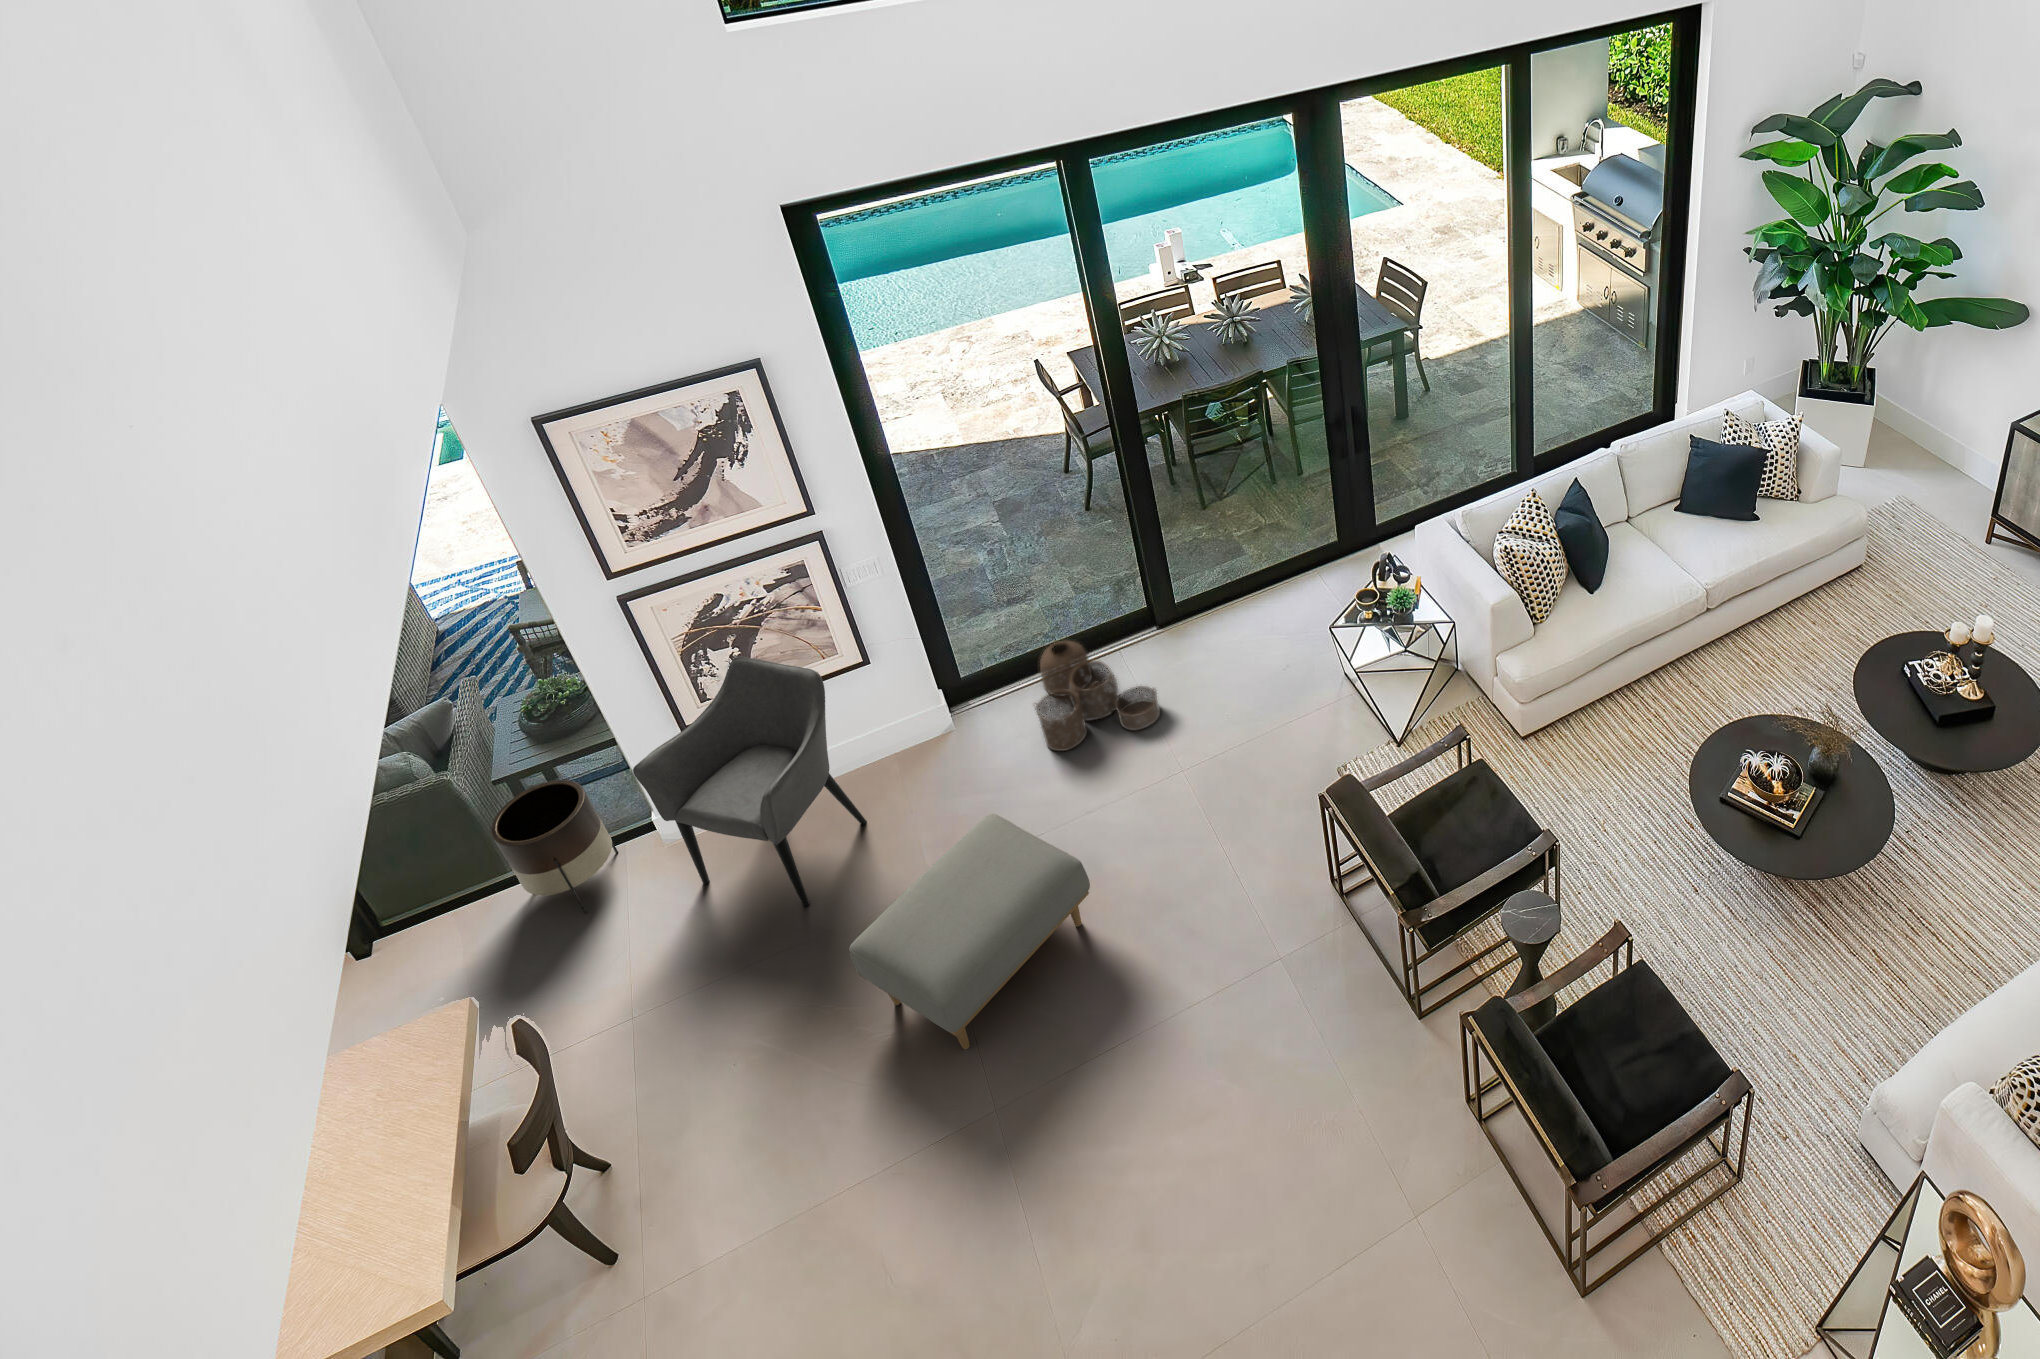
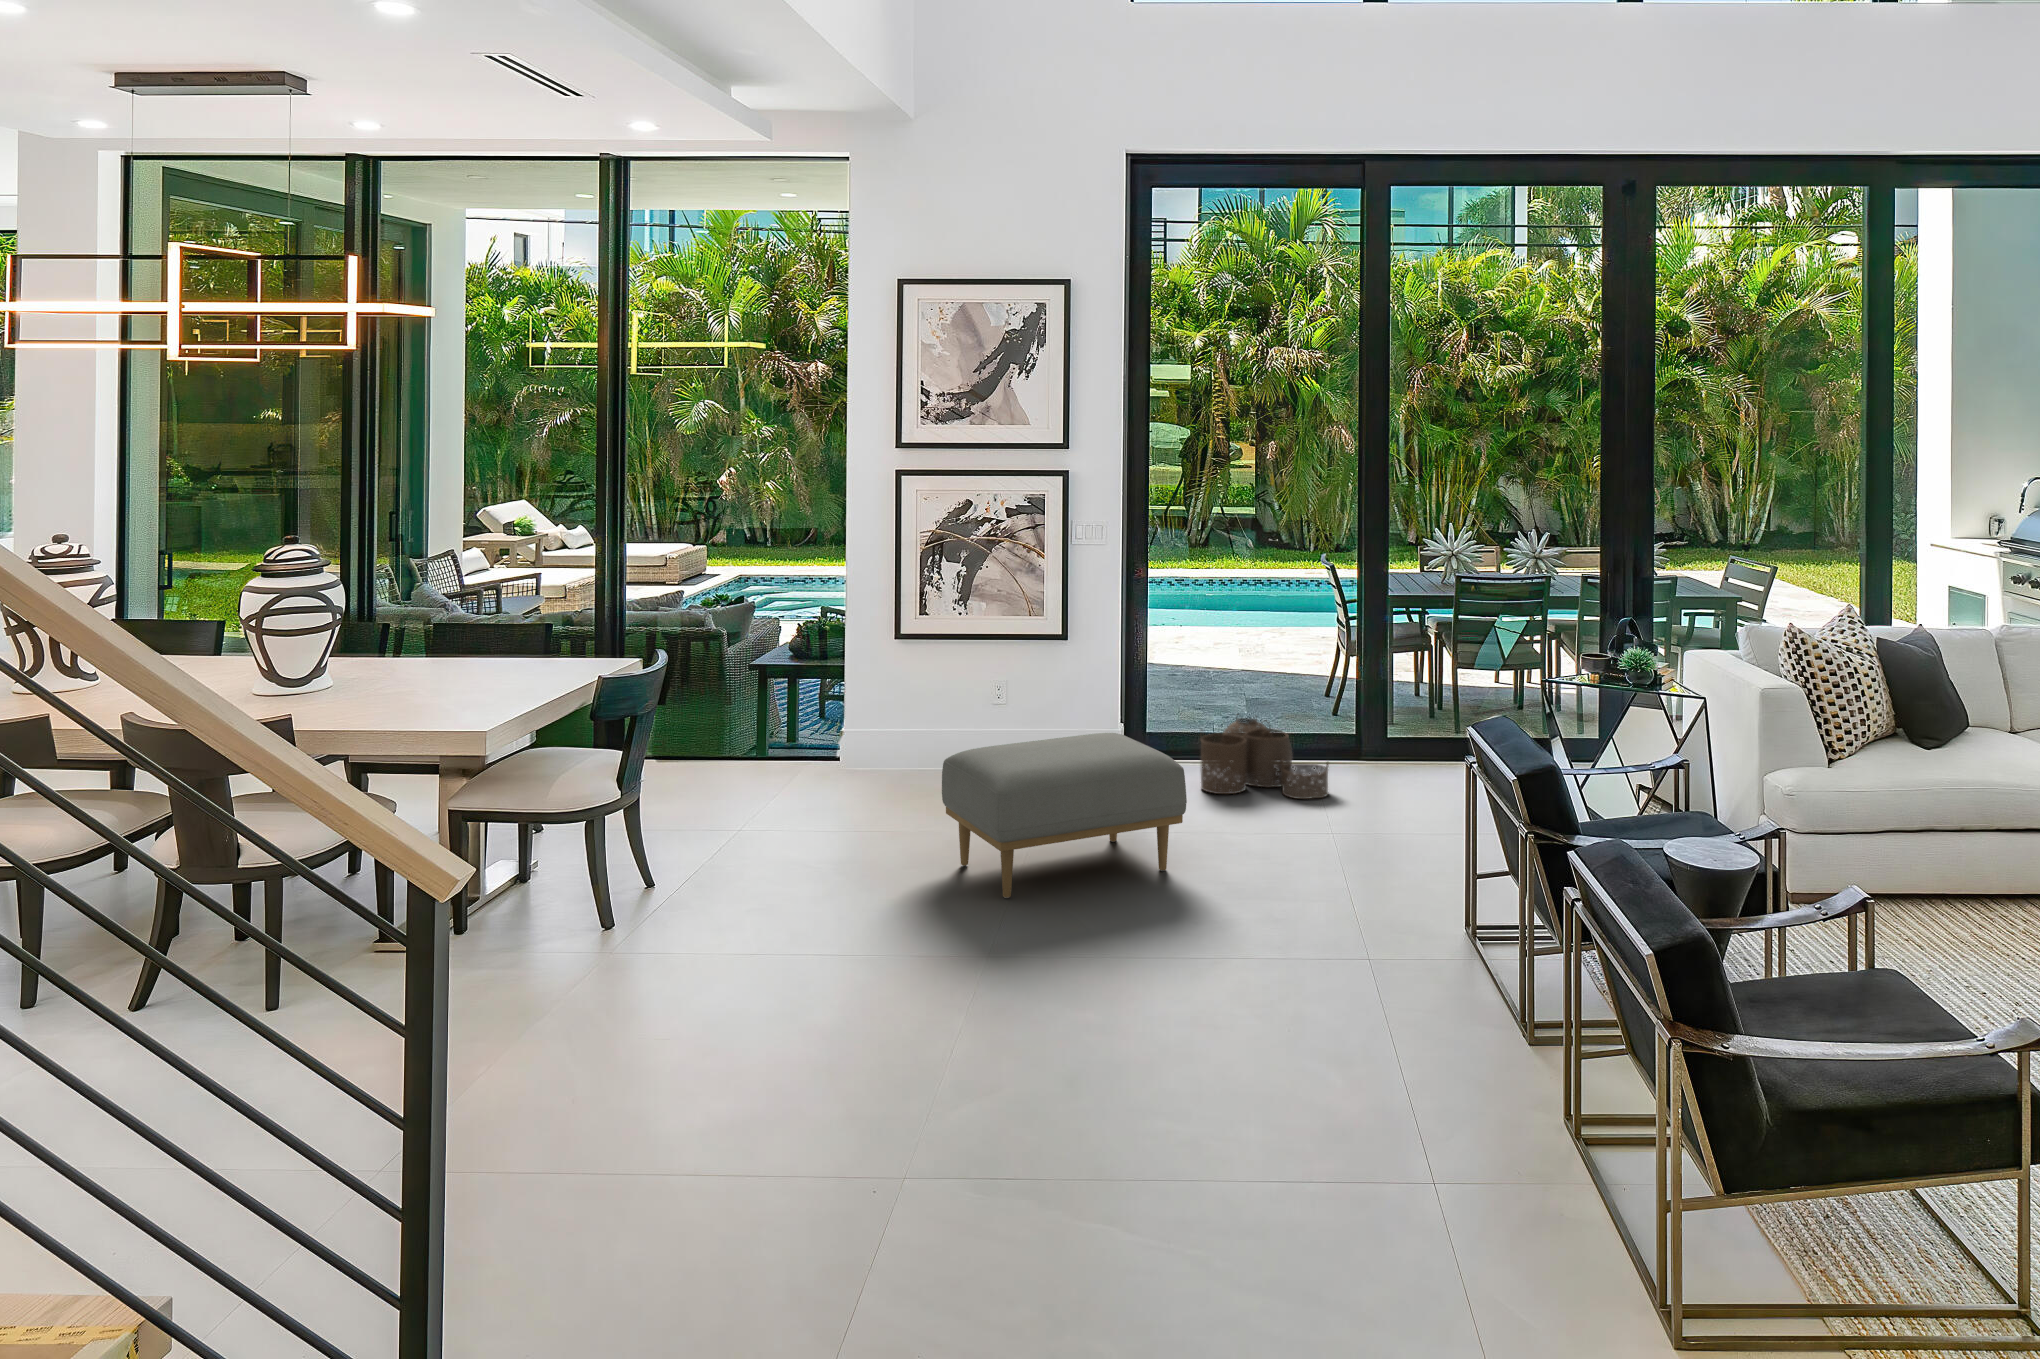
armchair: present [633,657,867,907] -> none [847,579,1021,810]
planter: present [491,780,618,913] -> none [728,657,806,778]

